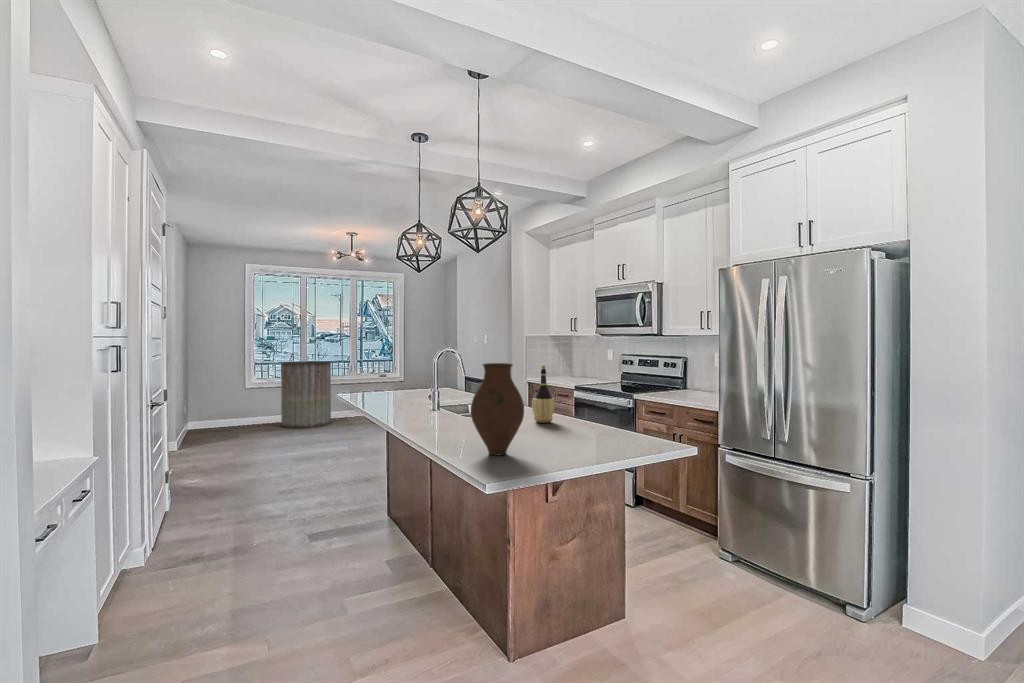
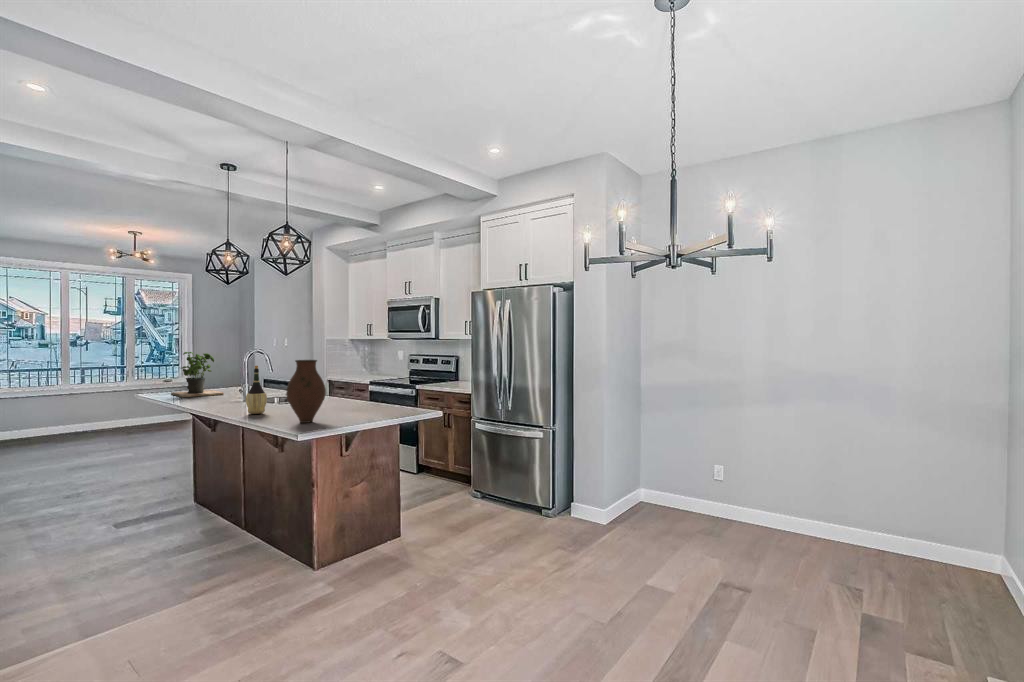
potted plant: none [364,349,414,401] -> present [171,352,224,397]
trash can: present [281,361,331,428] -> none [42,367,106,439]
wine bottle: present [532,366,555,423] -> present [246,366,267,414]

